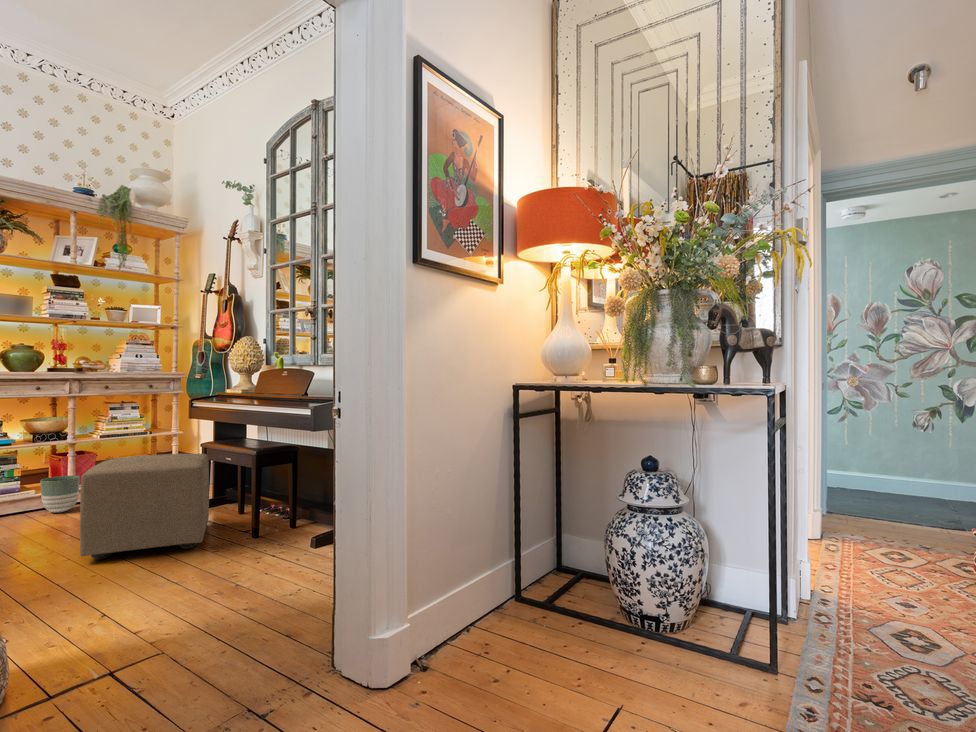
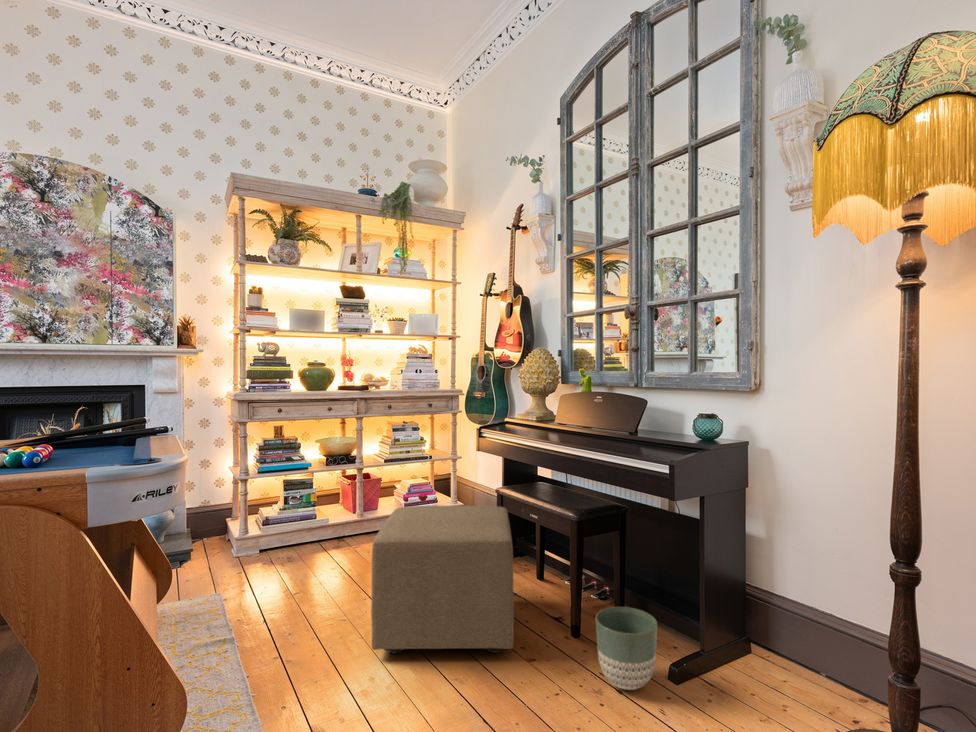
planter: present [40,476,80,513] -> present [596,607,657,690]

